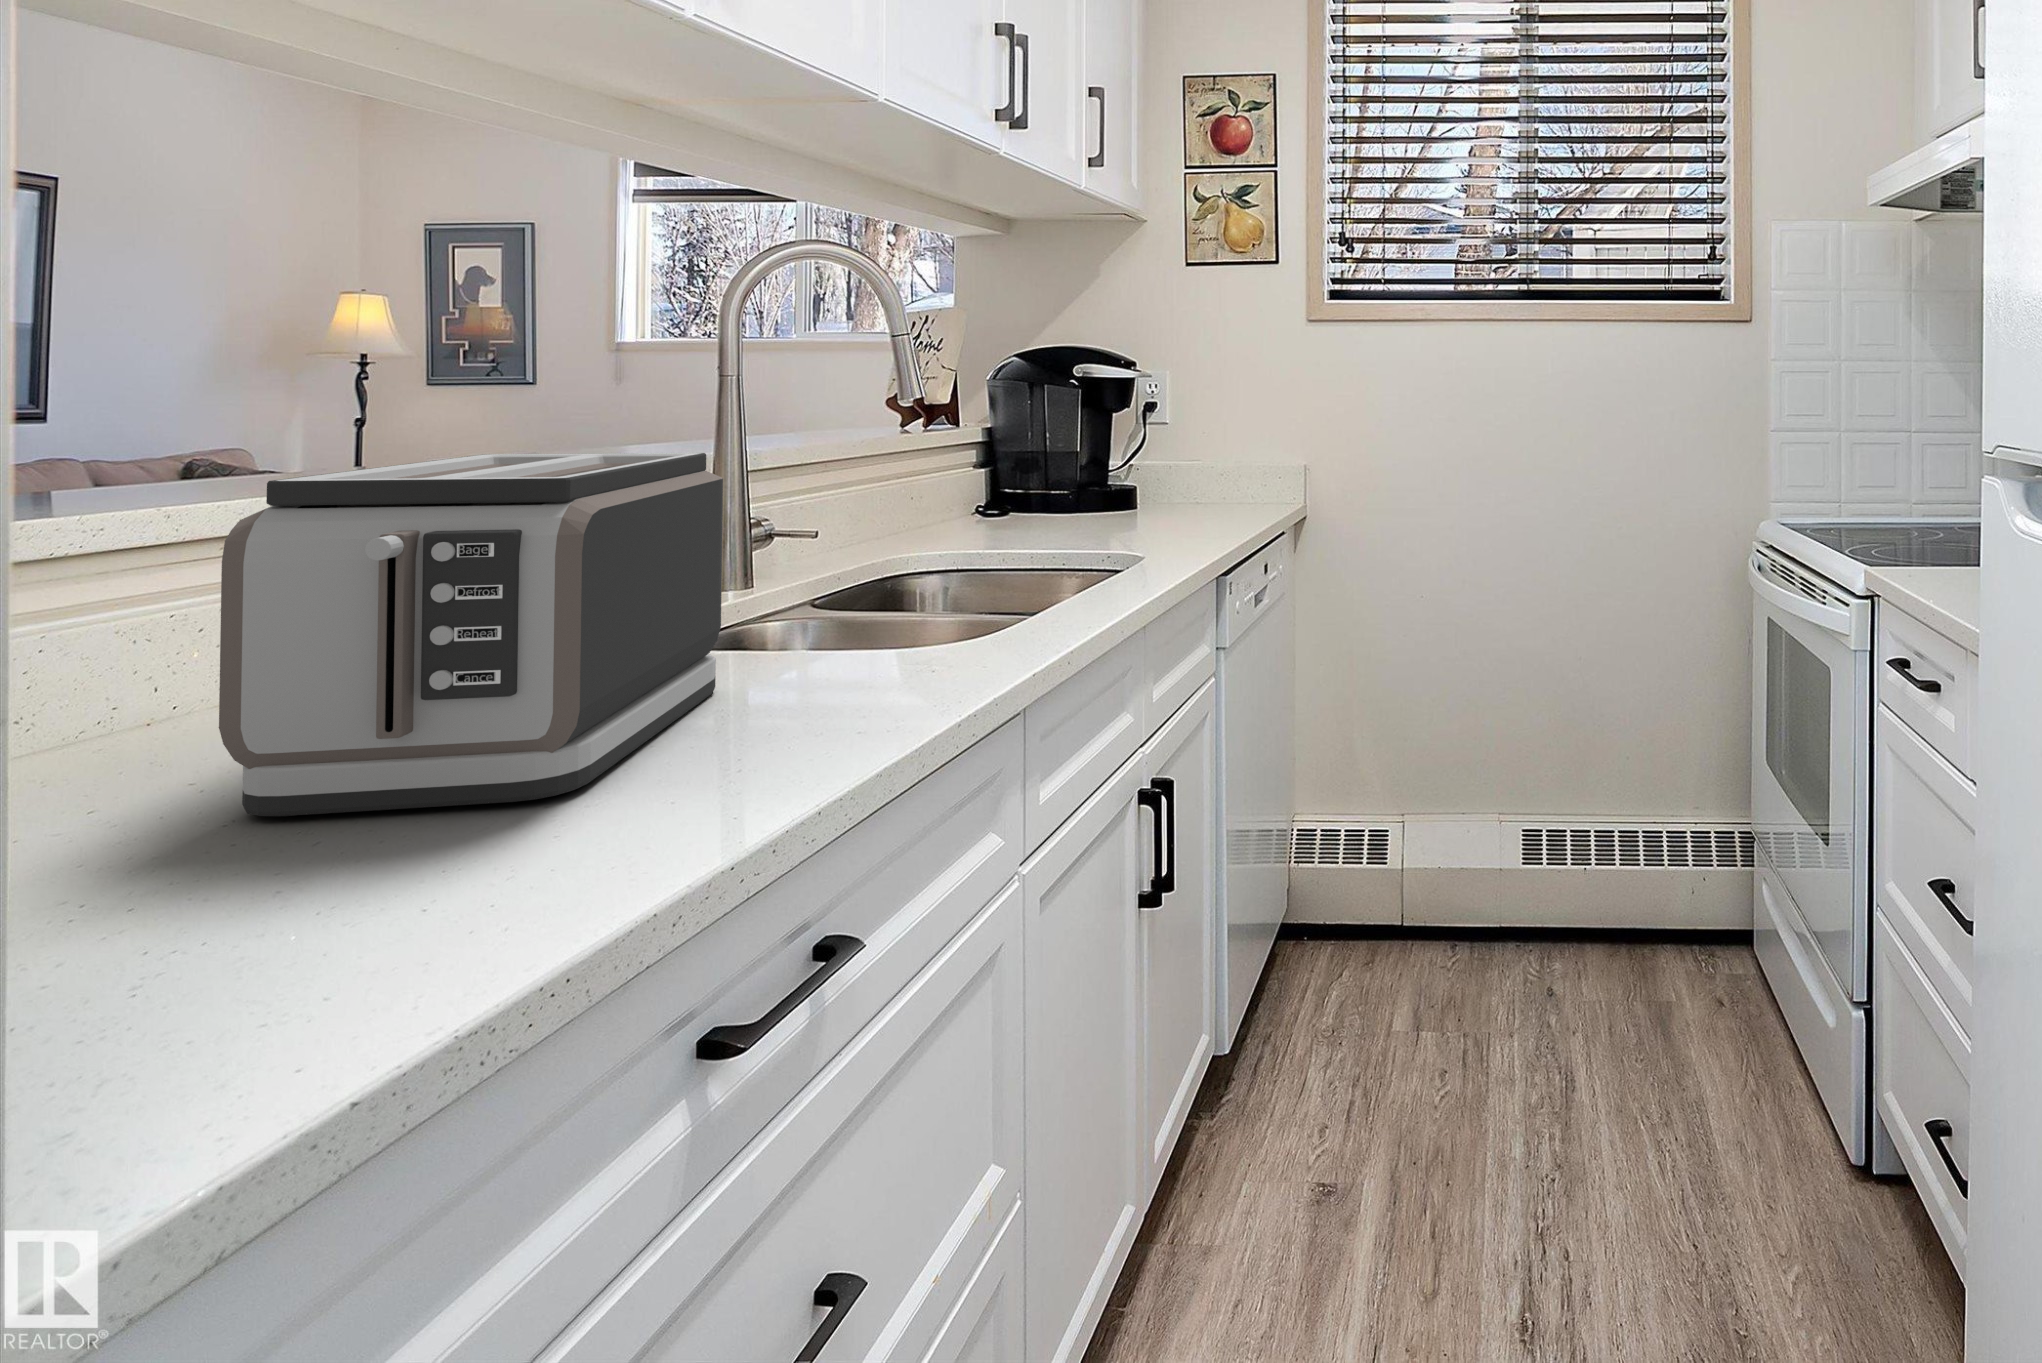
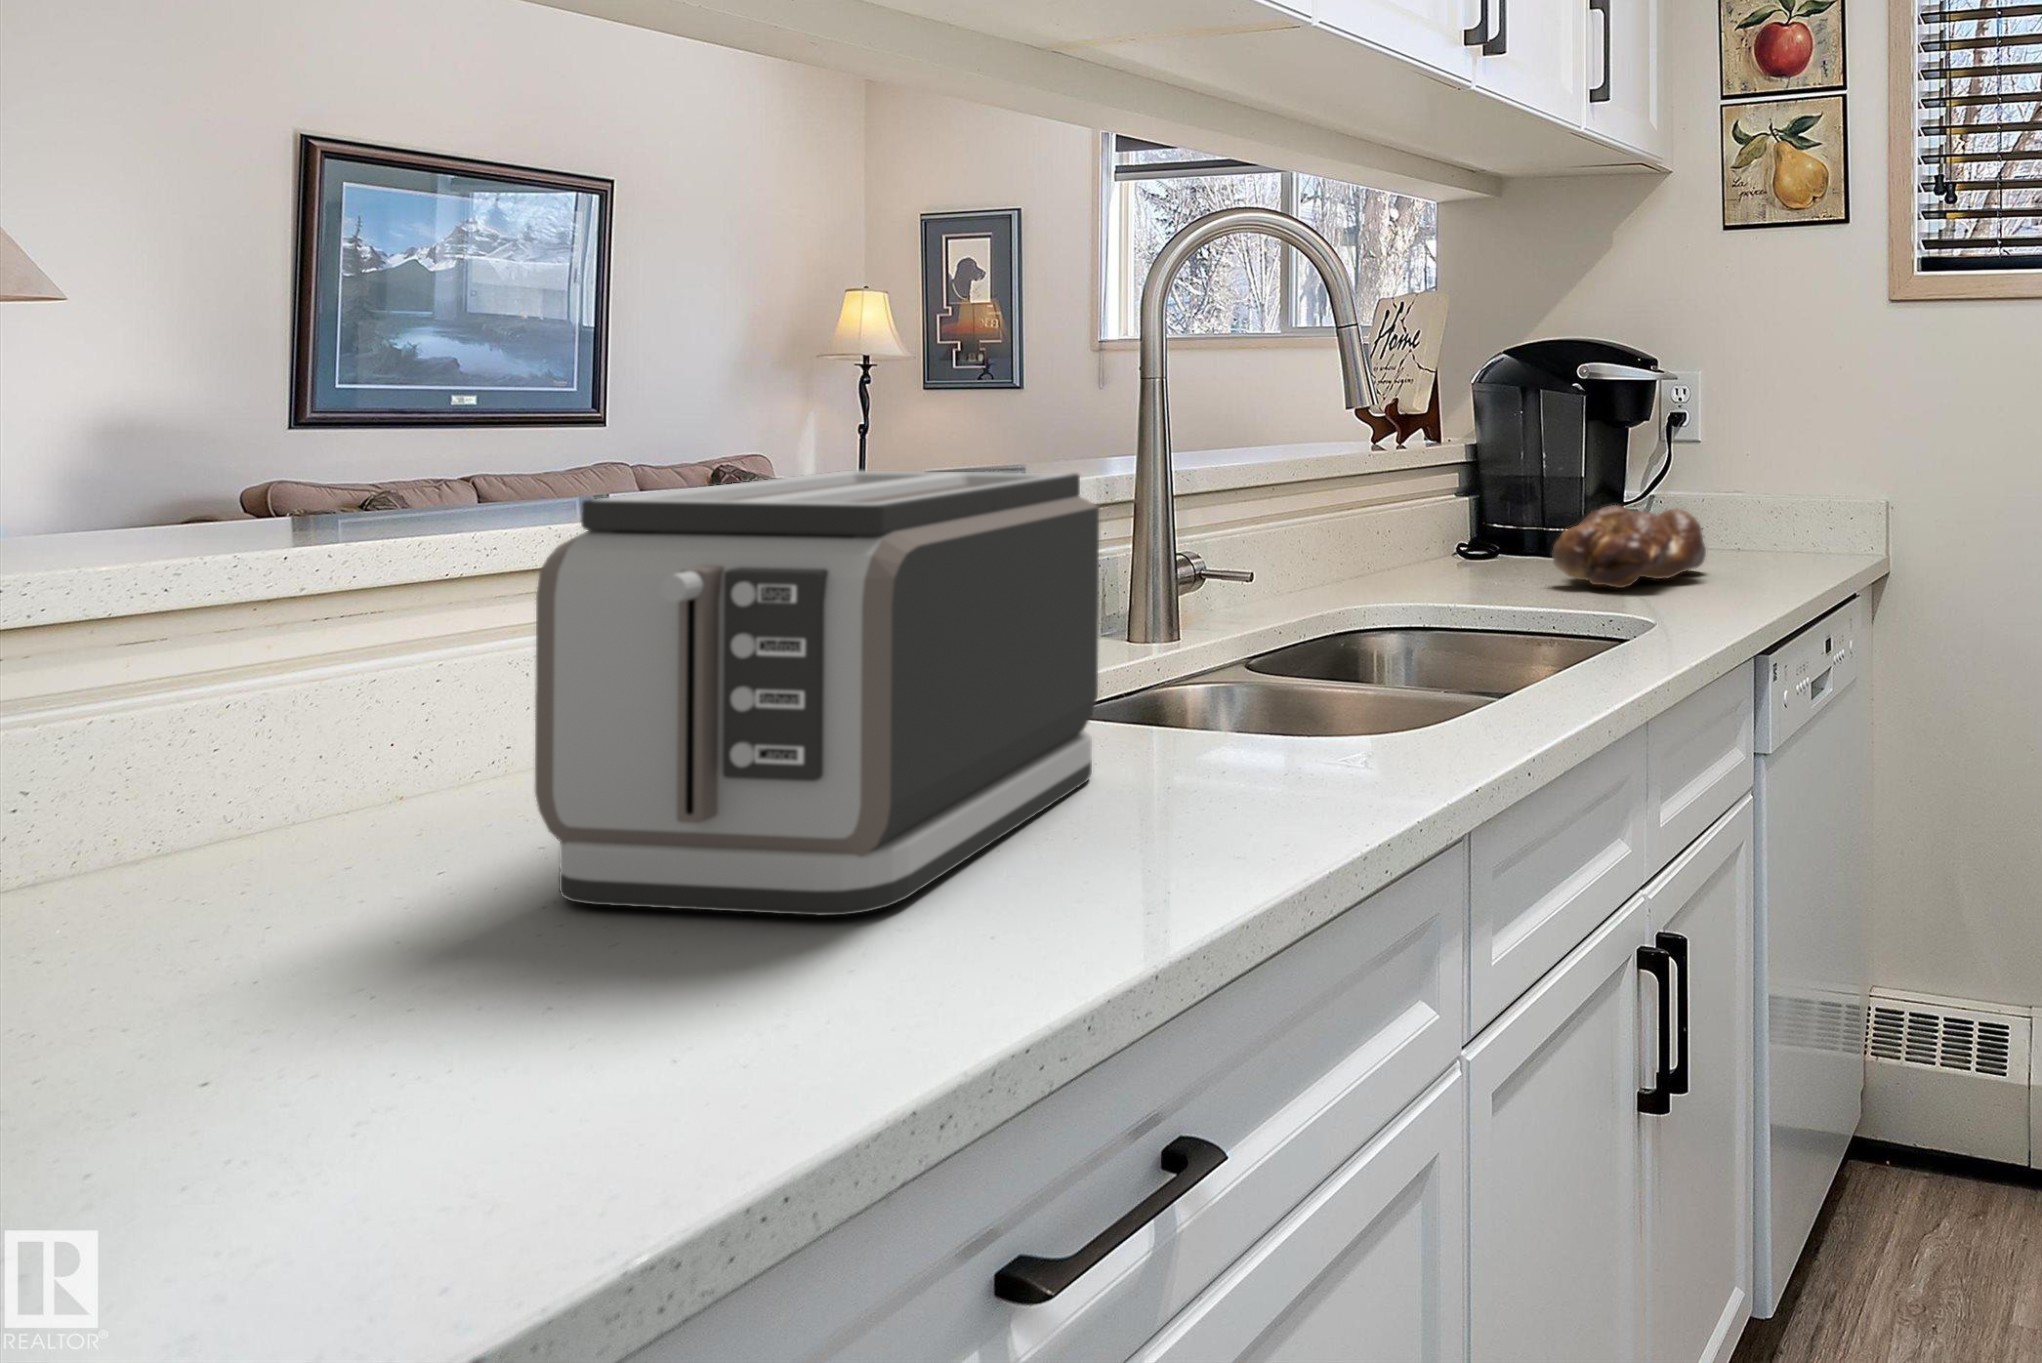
bread loaf: none [1060,472,1176,534] -> present [1553,505,1706,588]

